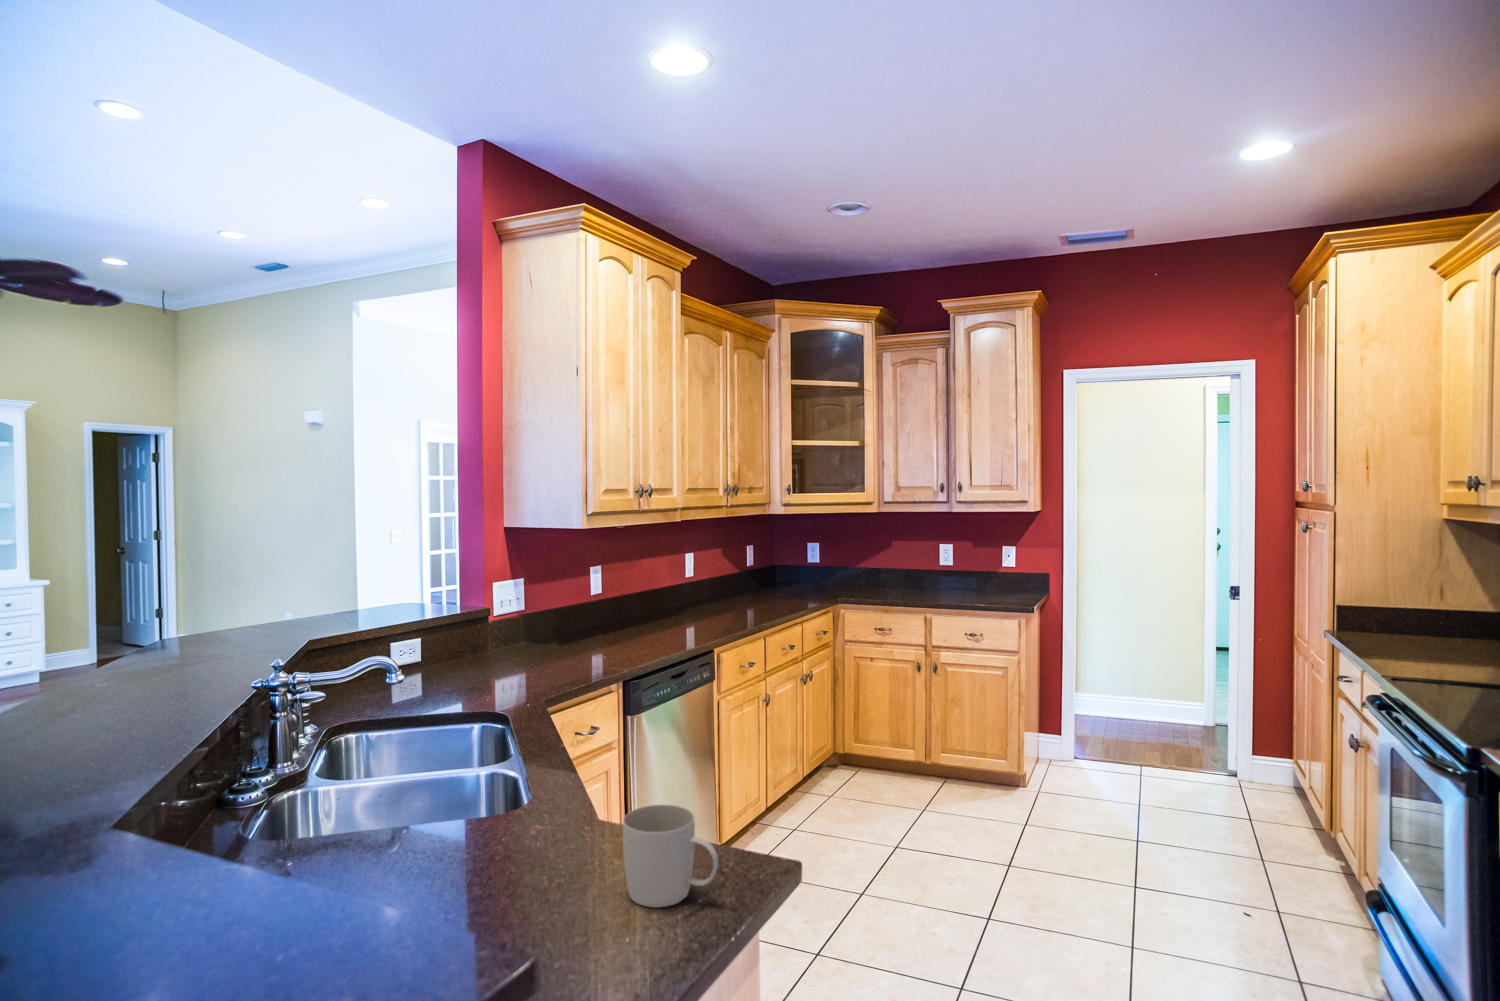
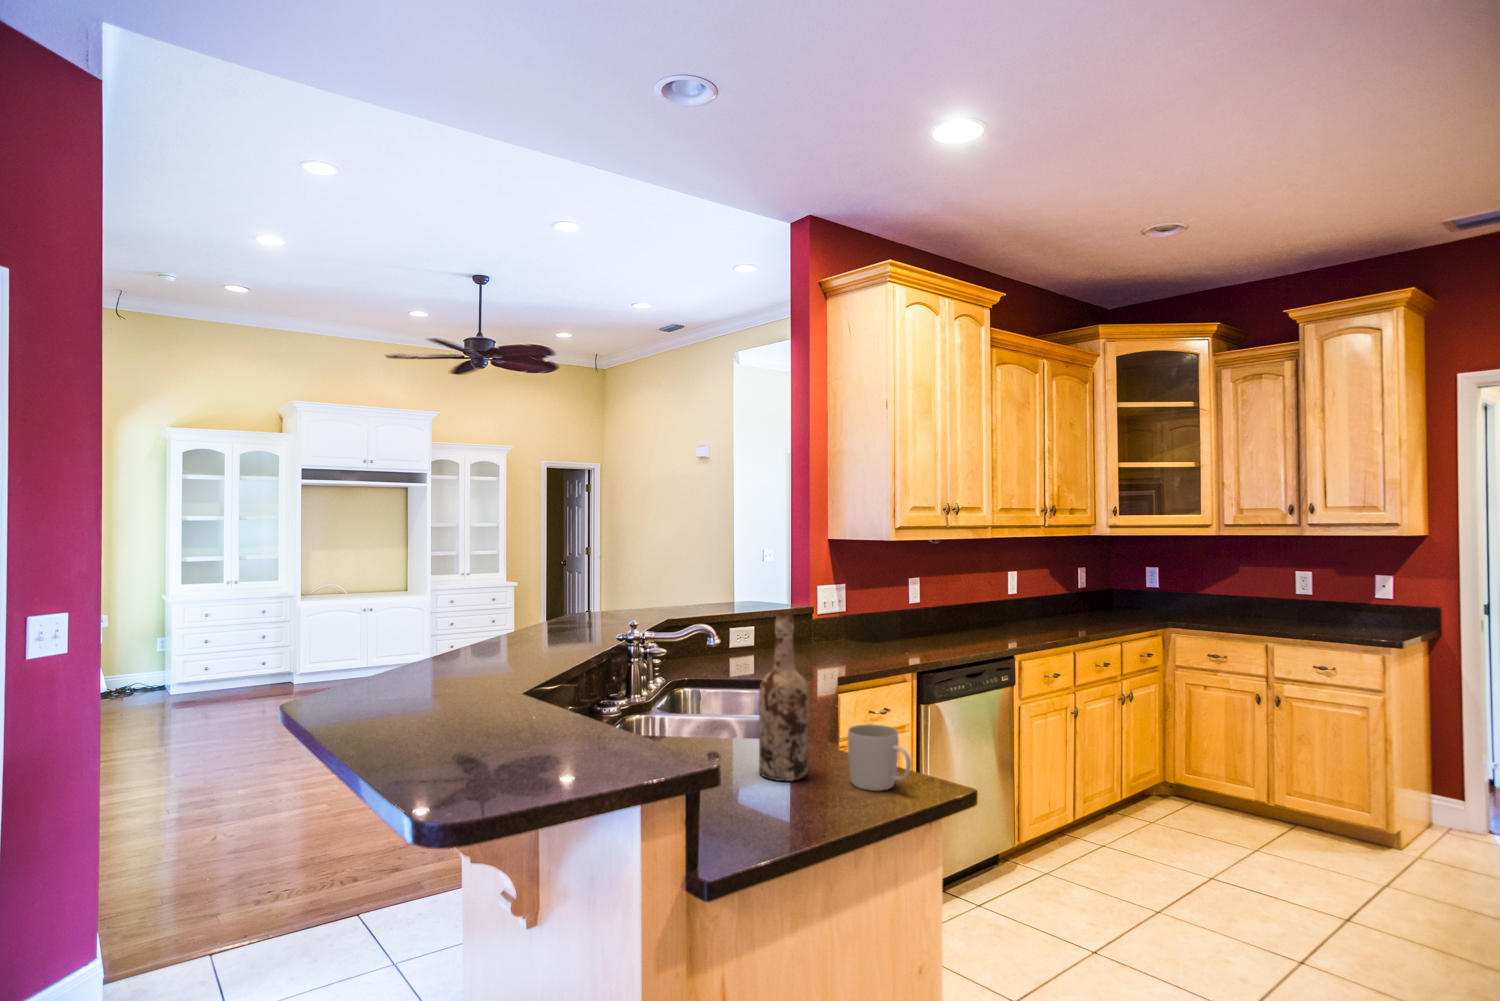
wine bottle: none [487,661,564,920] -> present [759,613,809,781]

